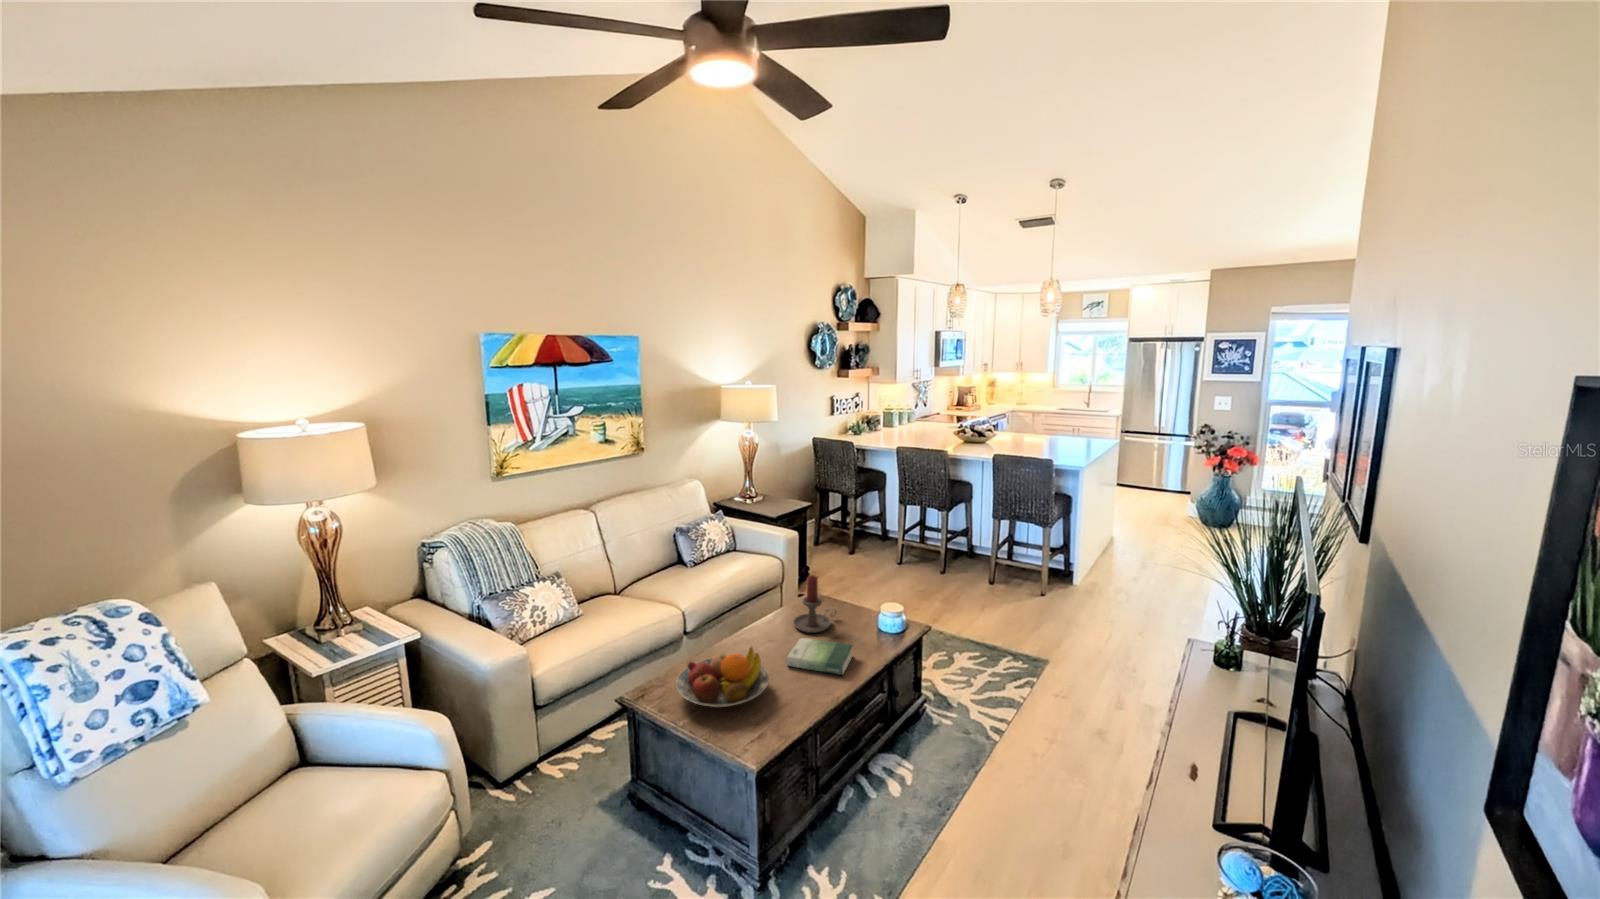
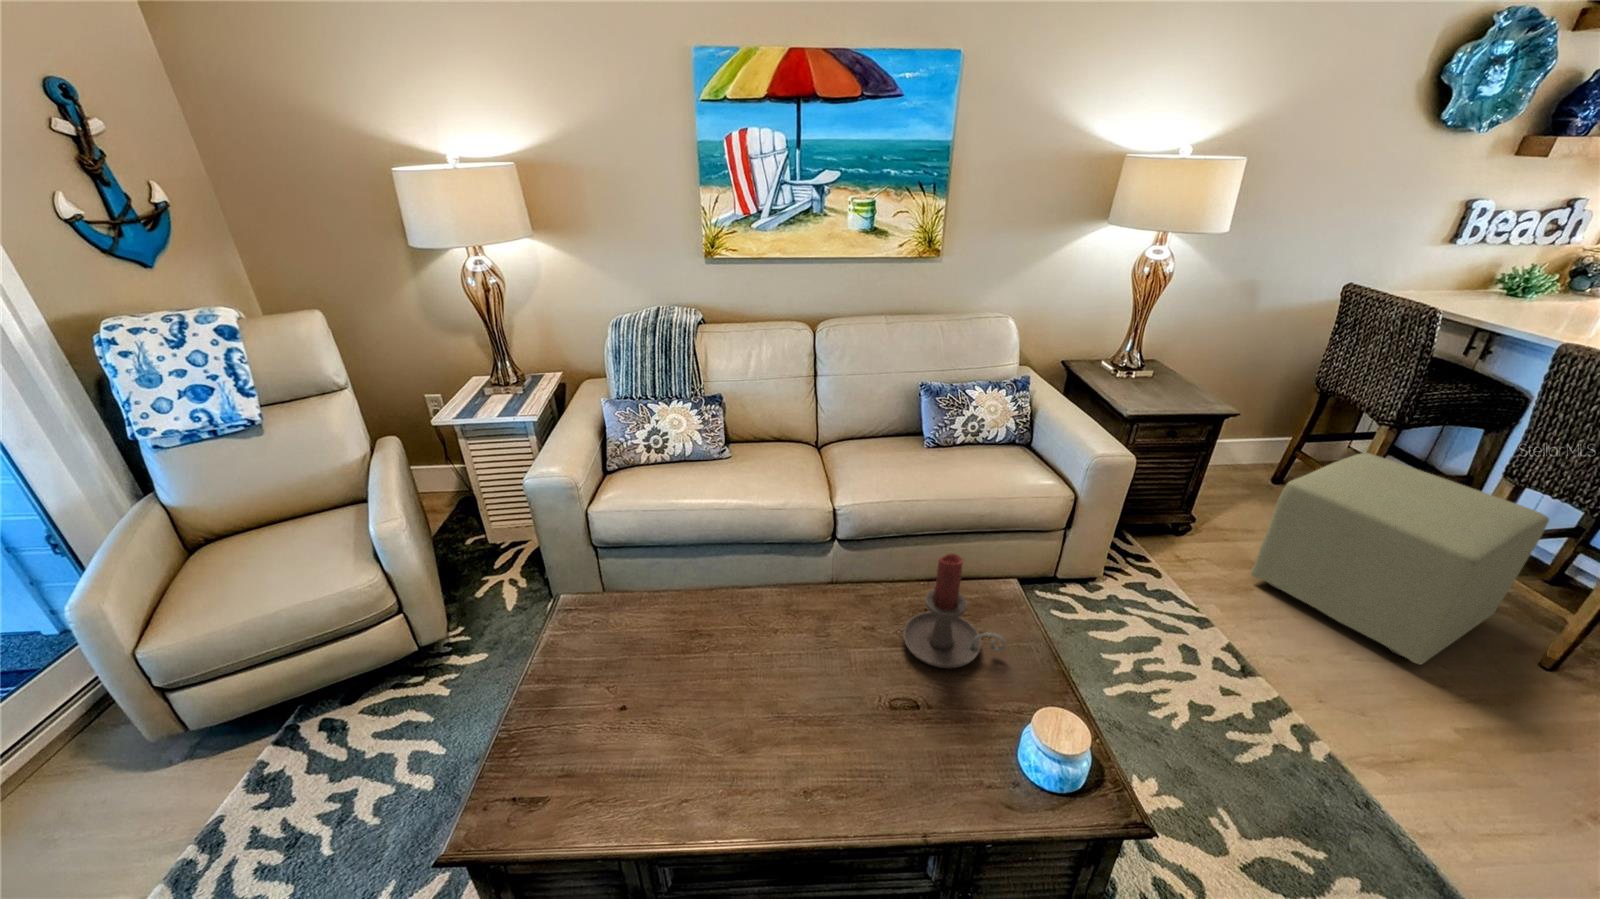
ottoman: none [844,512,921,590] -> present [1251,453,1549,664]
book: present [786,638,853,675] -> none [785,659,919,791]
fruit bowl: present [676,647,769,707] -> none [558,602,724,727]

